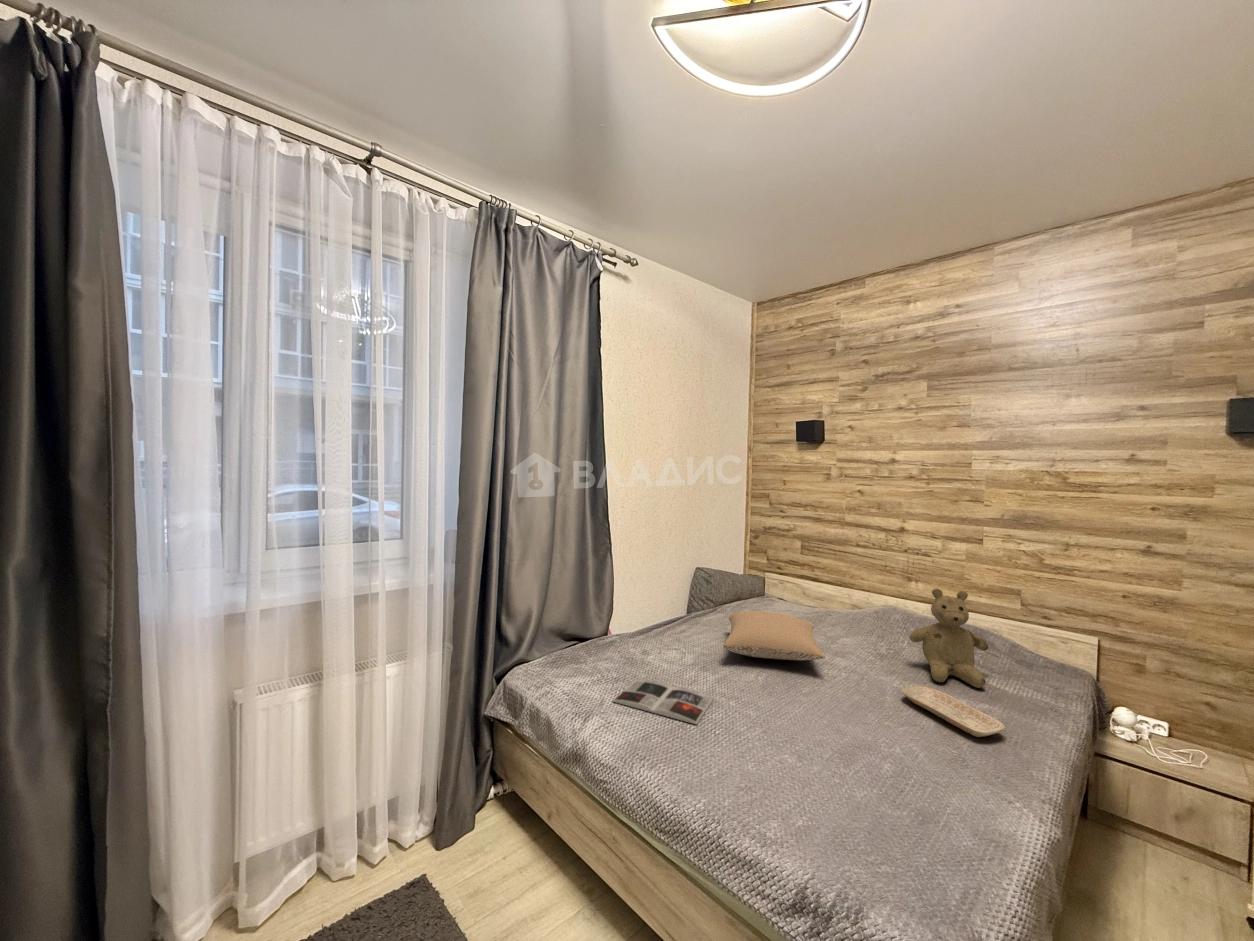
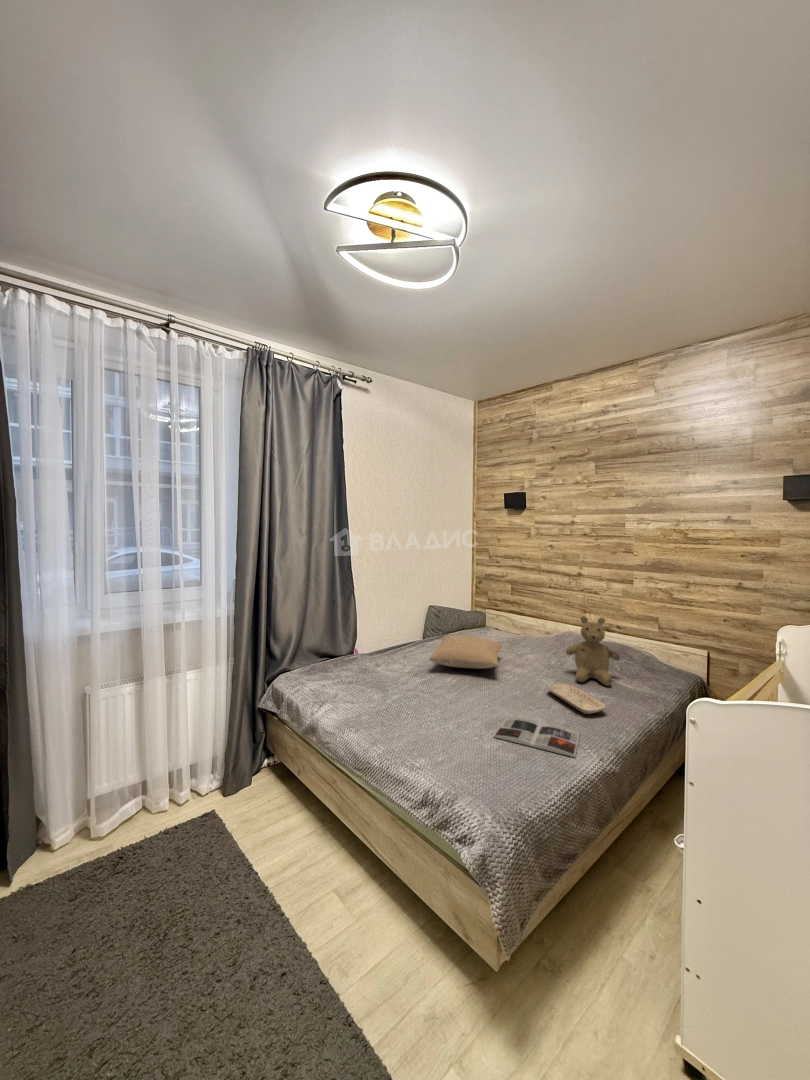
magazine: present [613,679,714,724] -> present [494,717,580,757]

